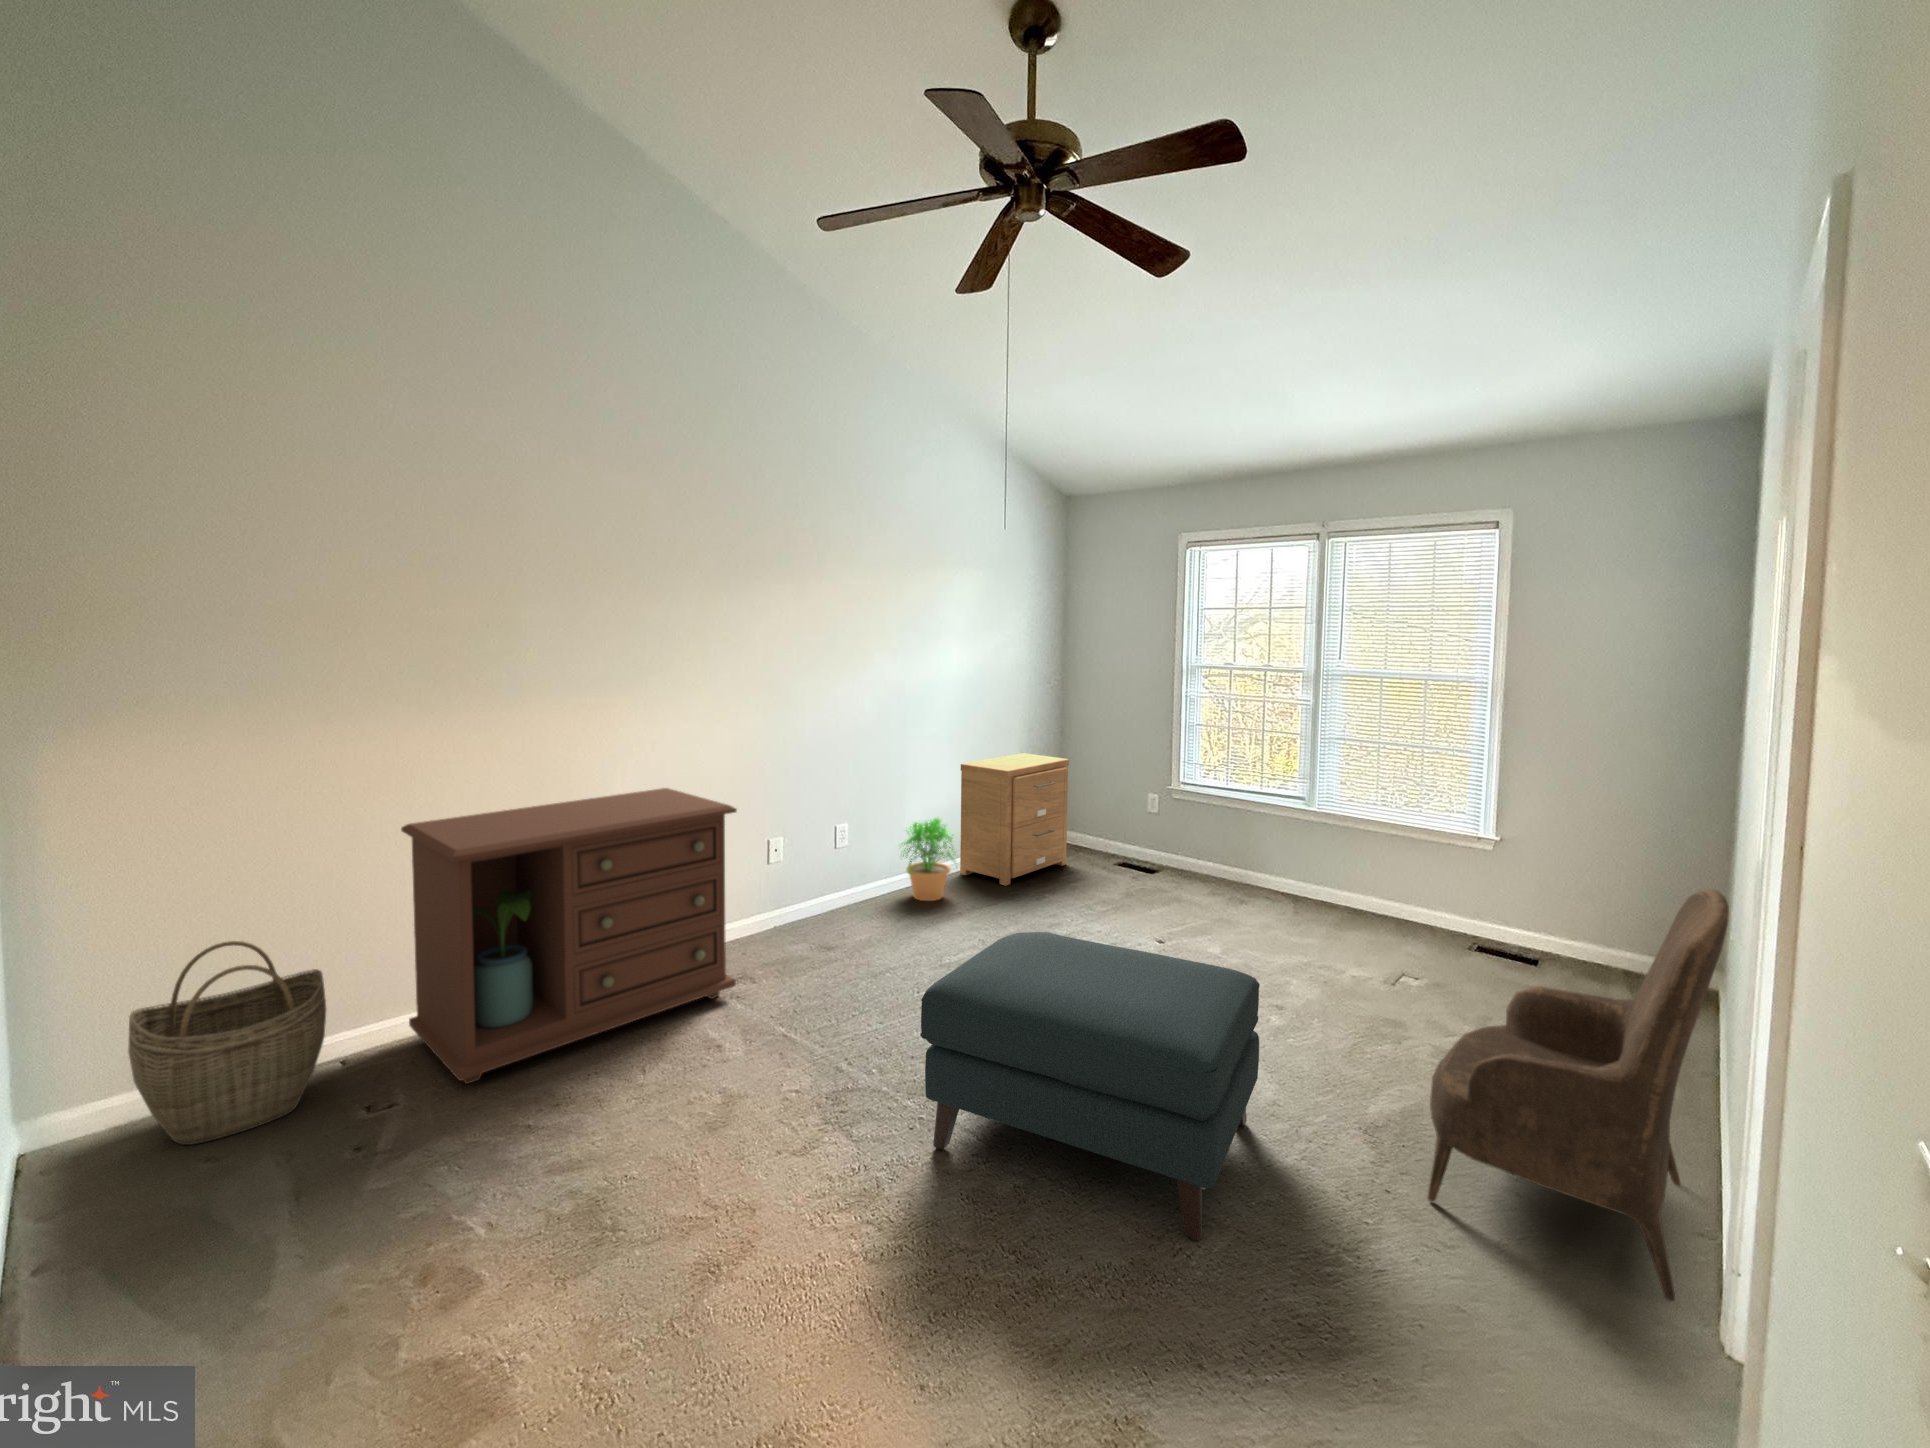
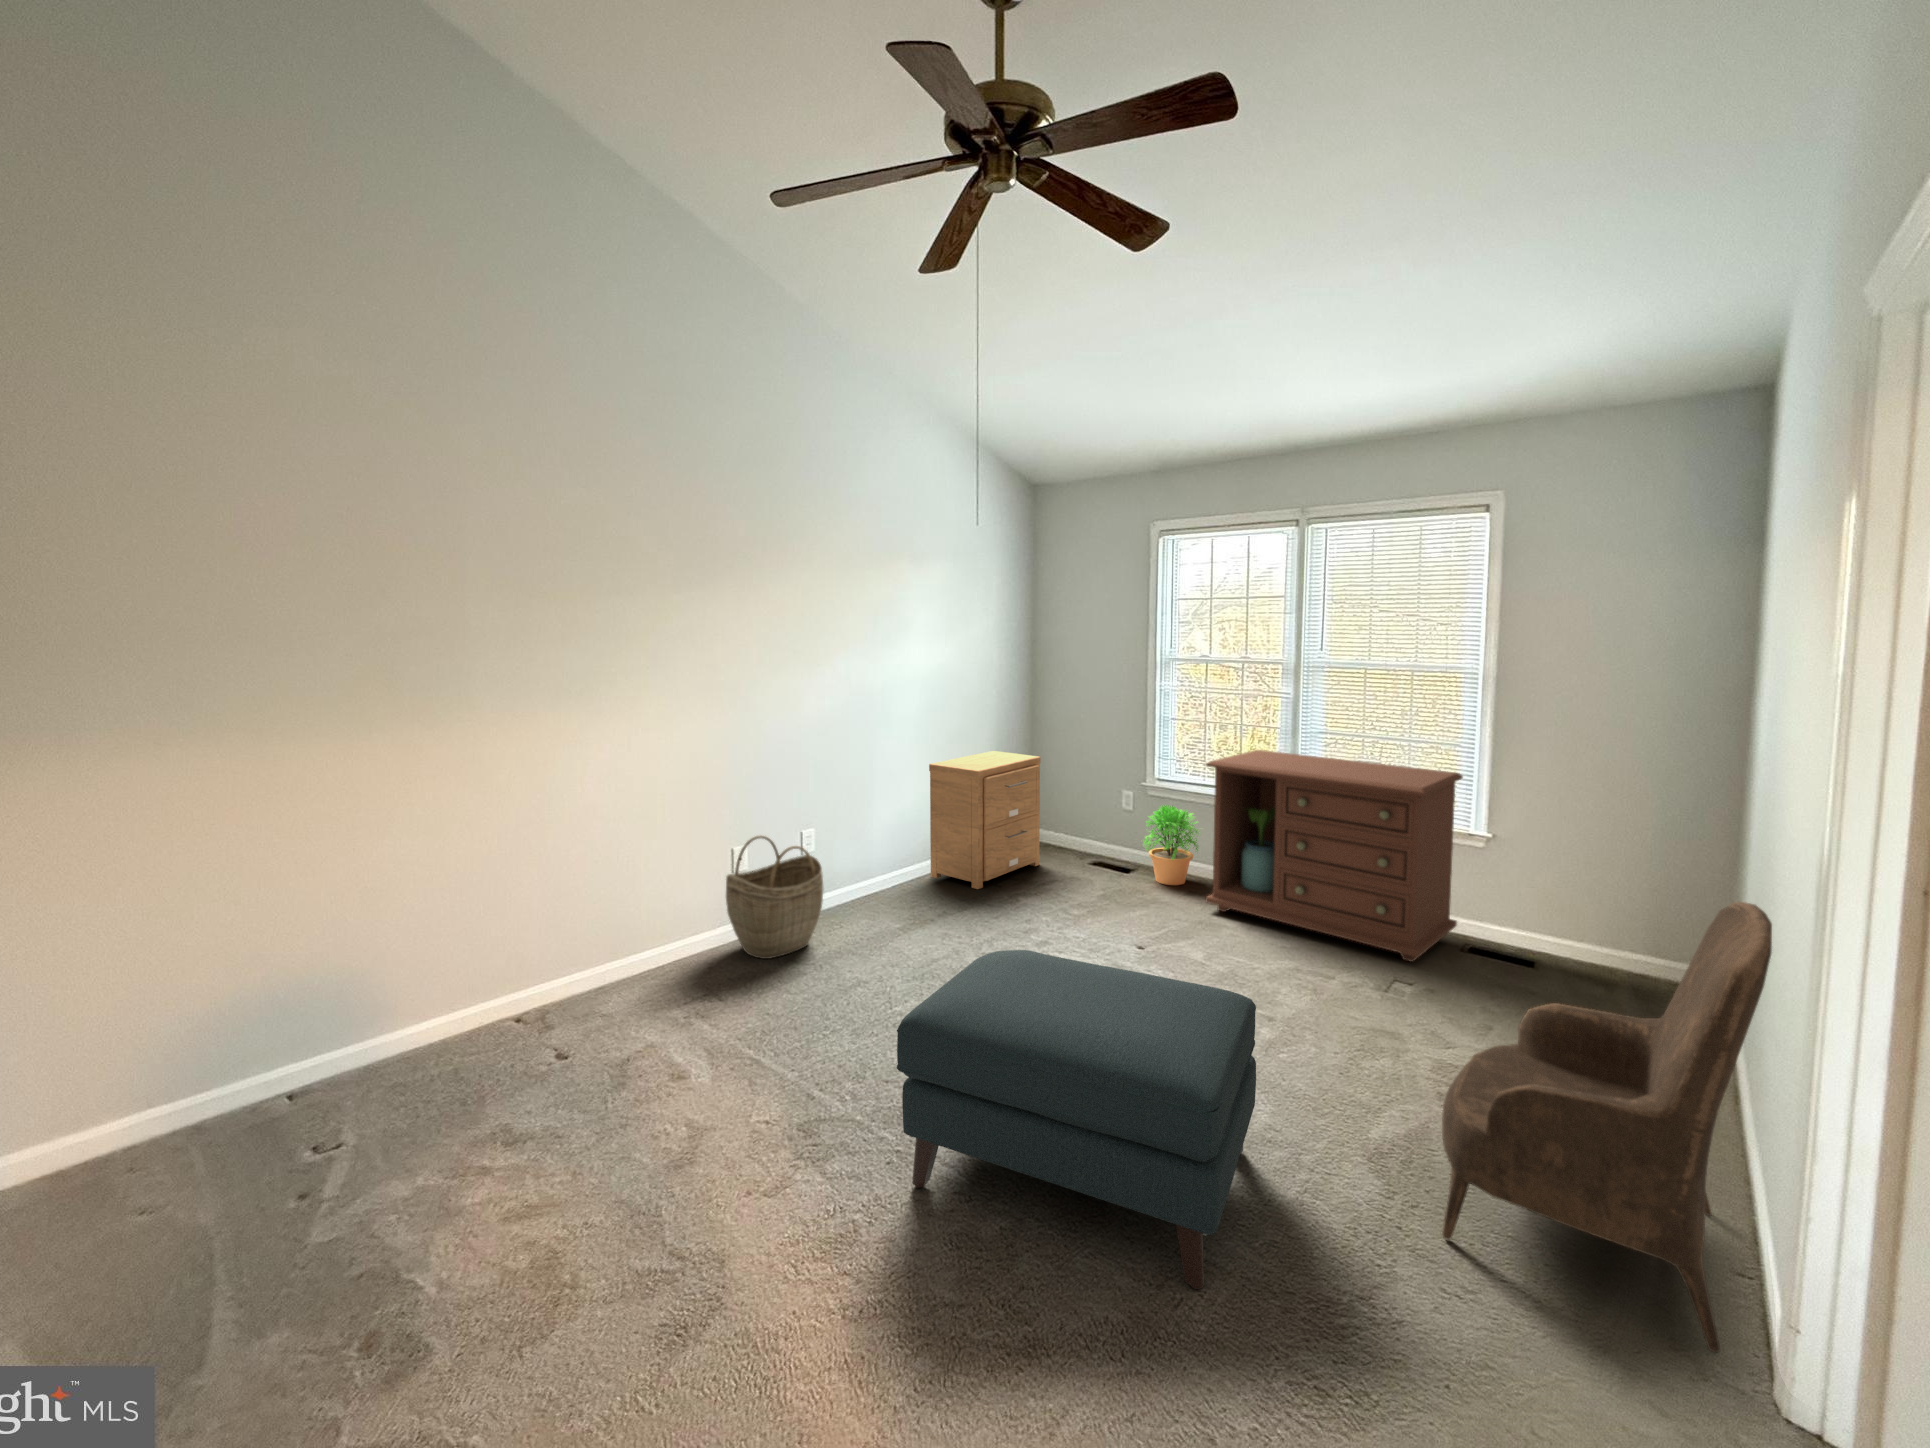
dresser: present [401,788,737,1084] -> present [1206,750,1463,962]
potted plant: present [901,818,957,901] -> present [1143,805,1199,885]
woven basket: present [128,941,326,1145] -> present [726,836,823,959]

